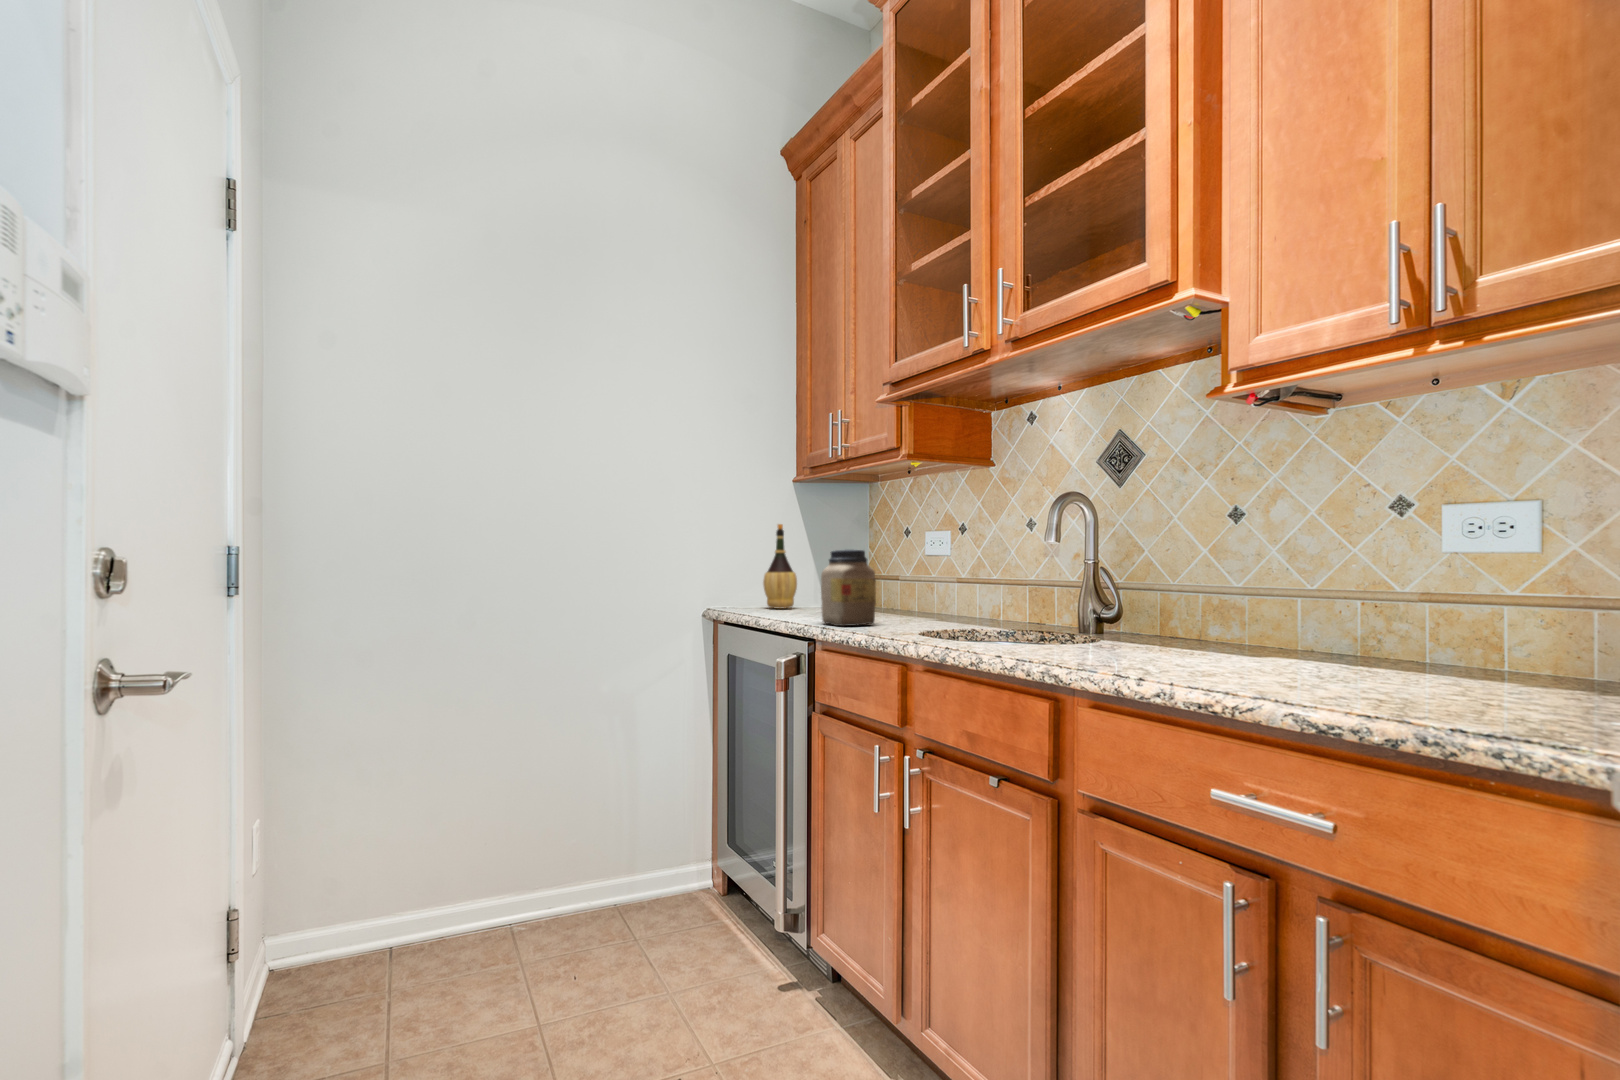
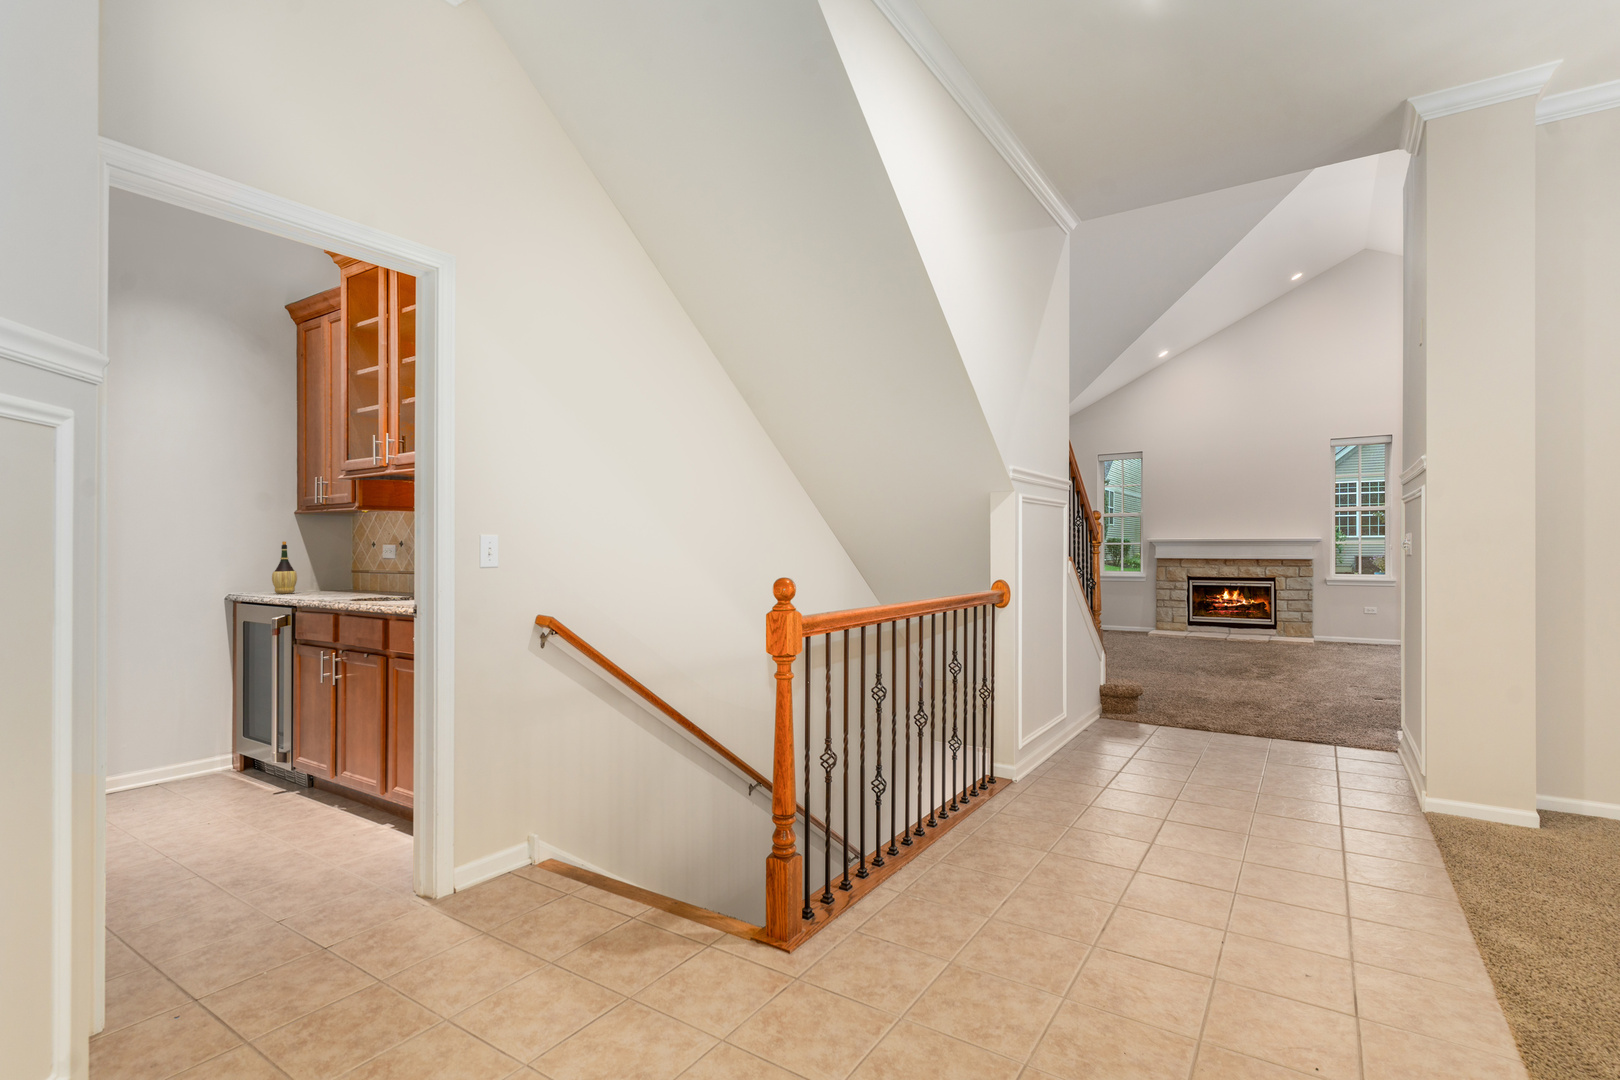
jar: present [821,549,876,626] -> none [300,559,333,600]

